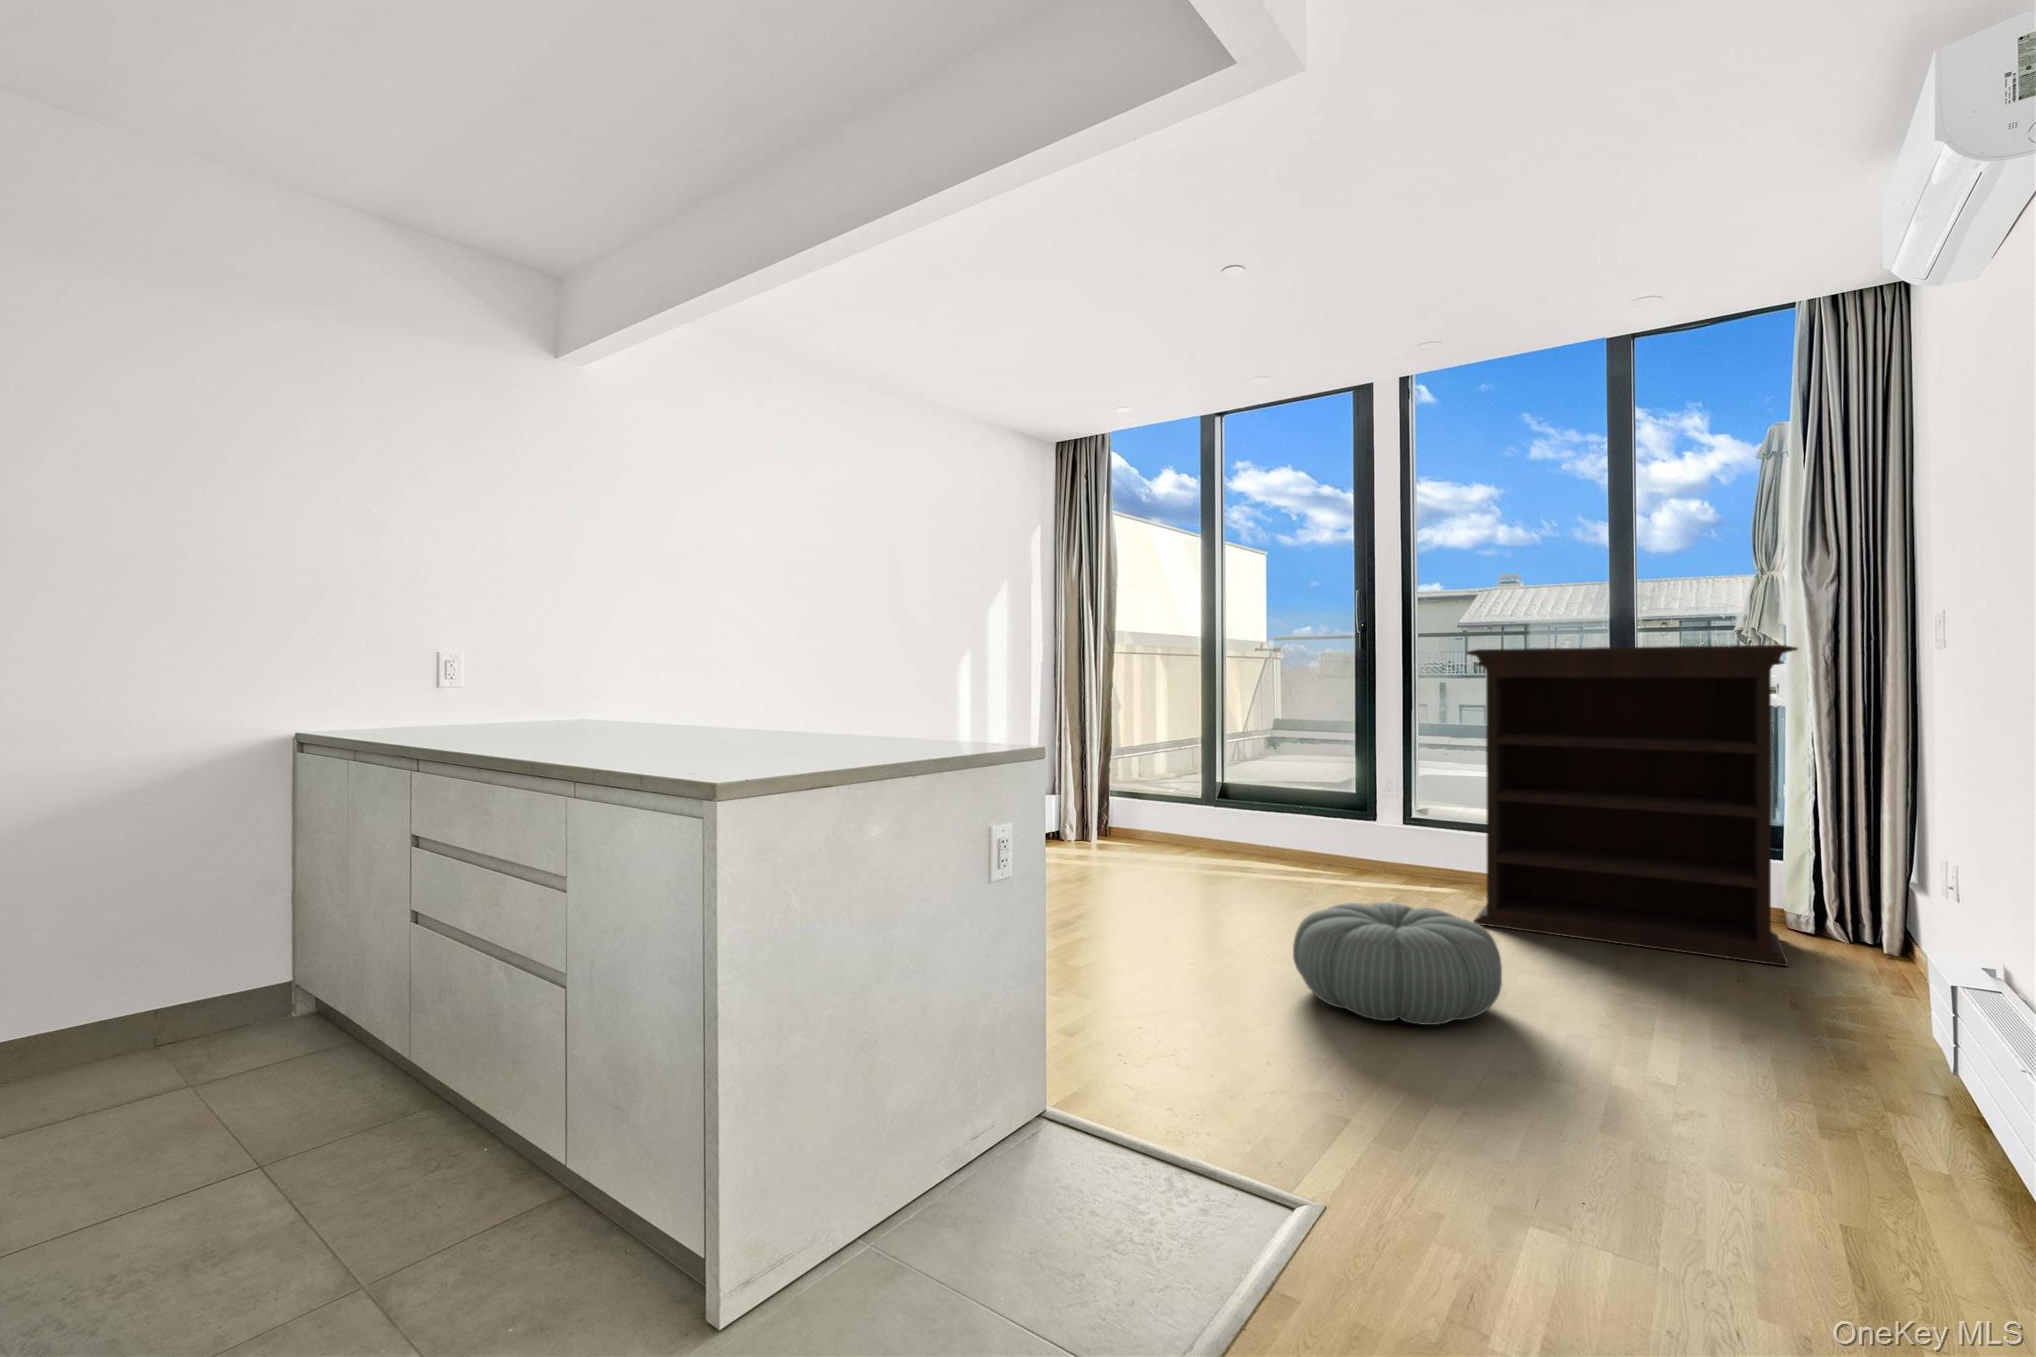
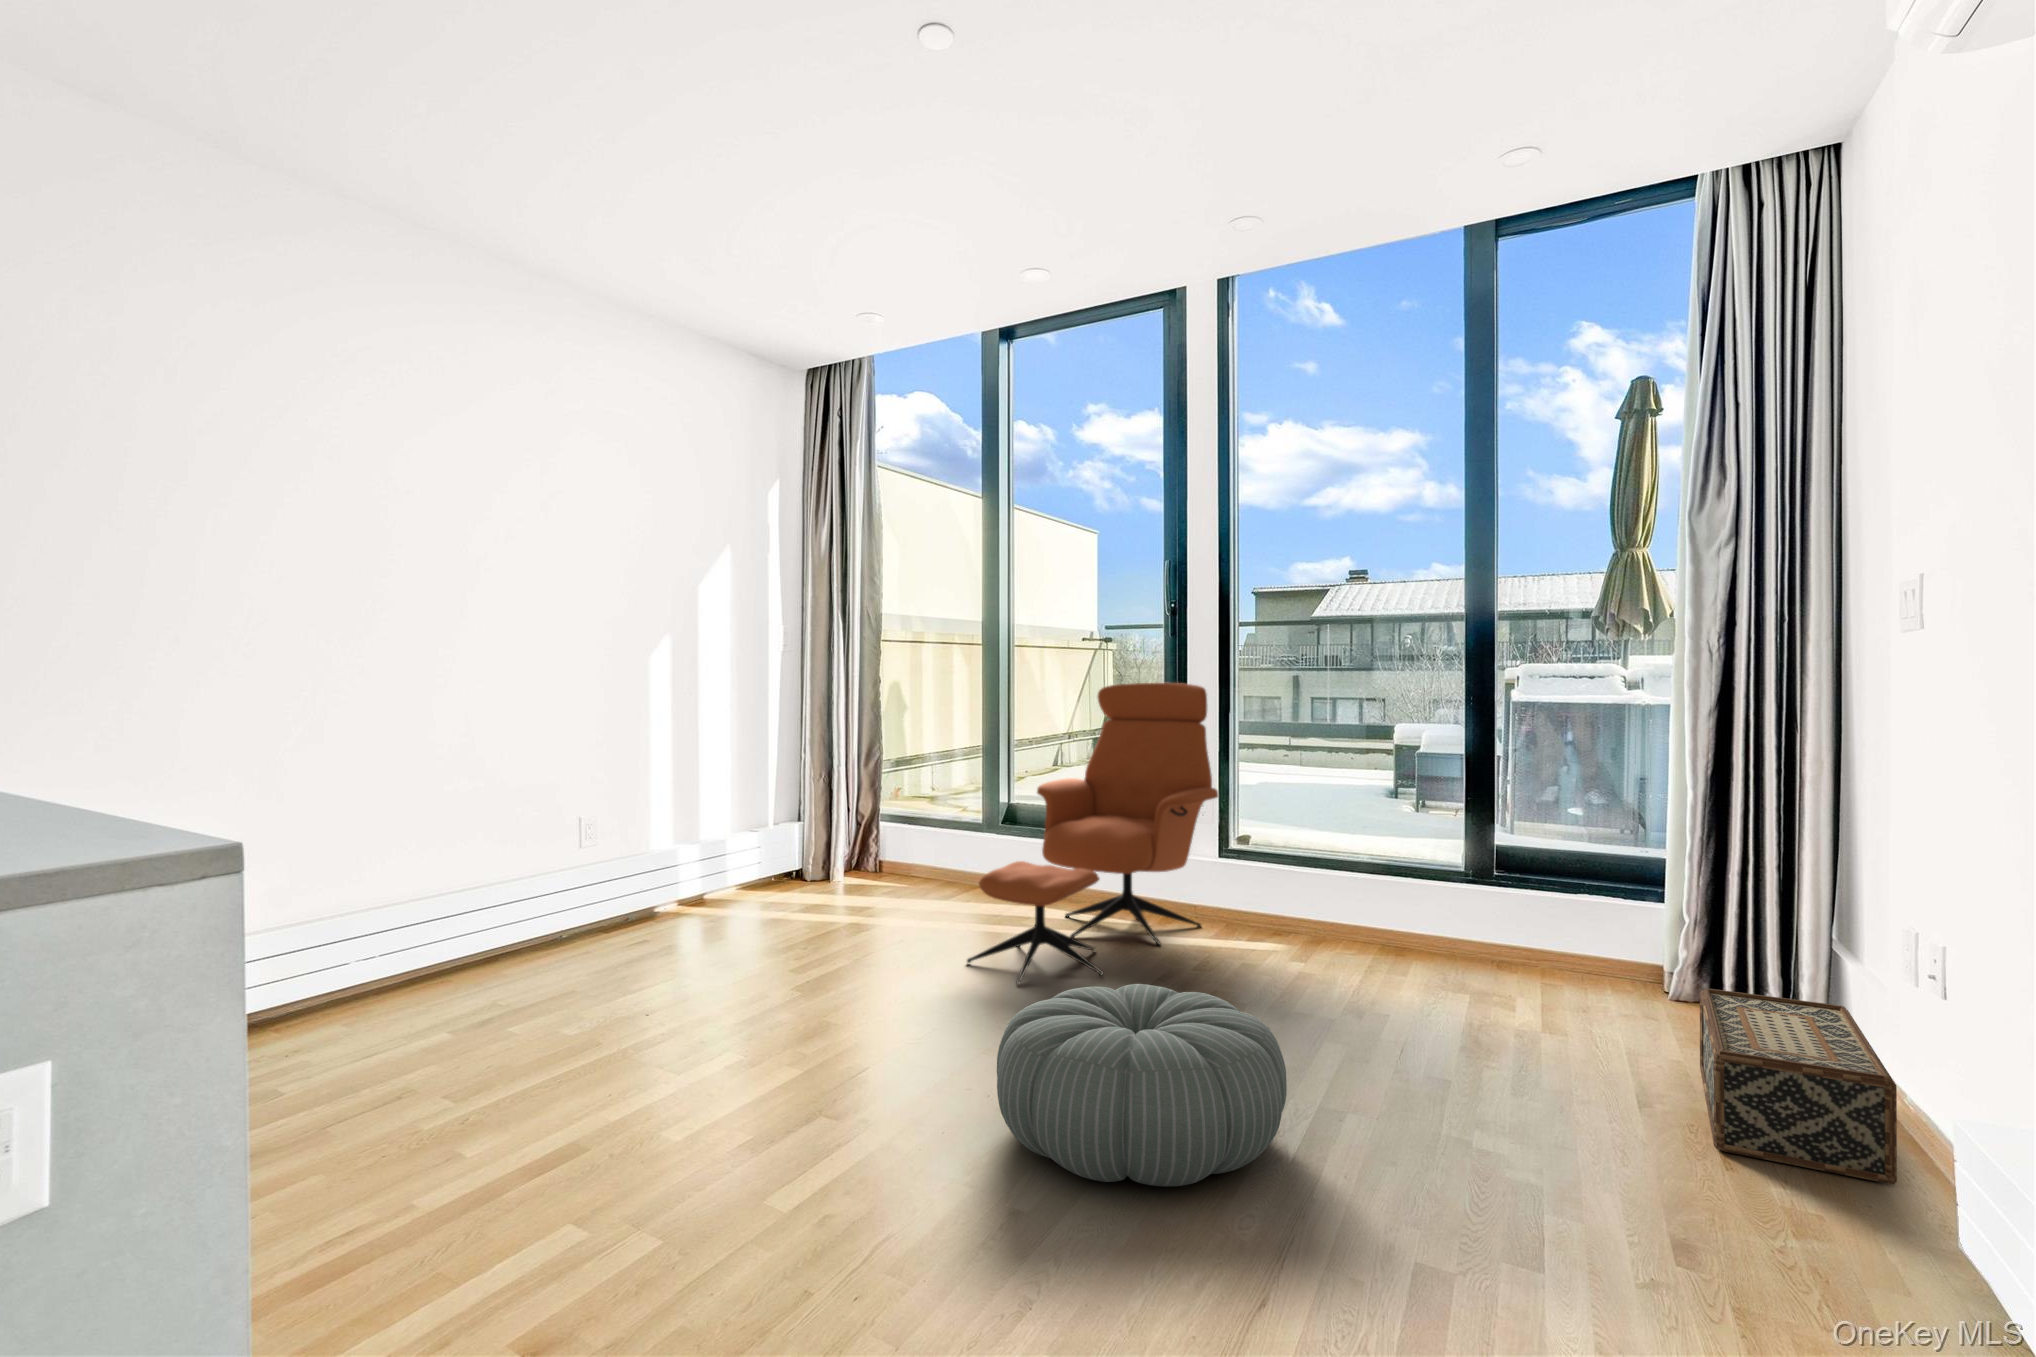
bookshelf: present [1467,645,1797,966] -> none [1275,620,1683,1048]
armchair: none [1220,690,1407,912] -> present [967,683,1218,983]
woven basket: none [1811,920,1957,1046] -> present [1700,988,1897,1184]

